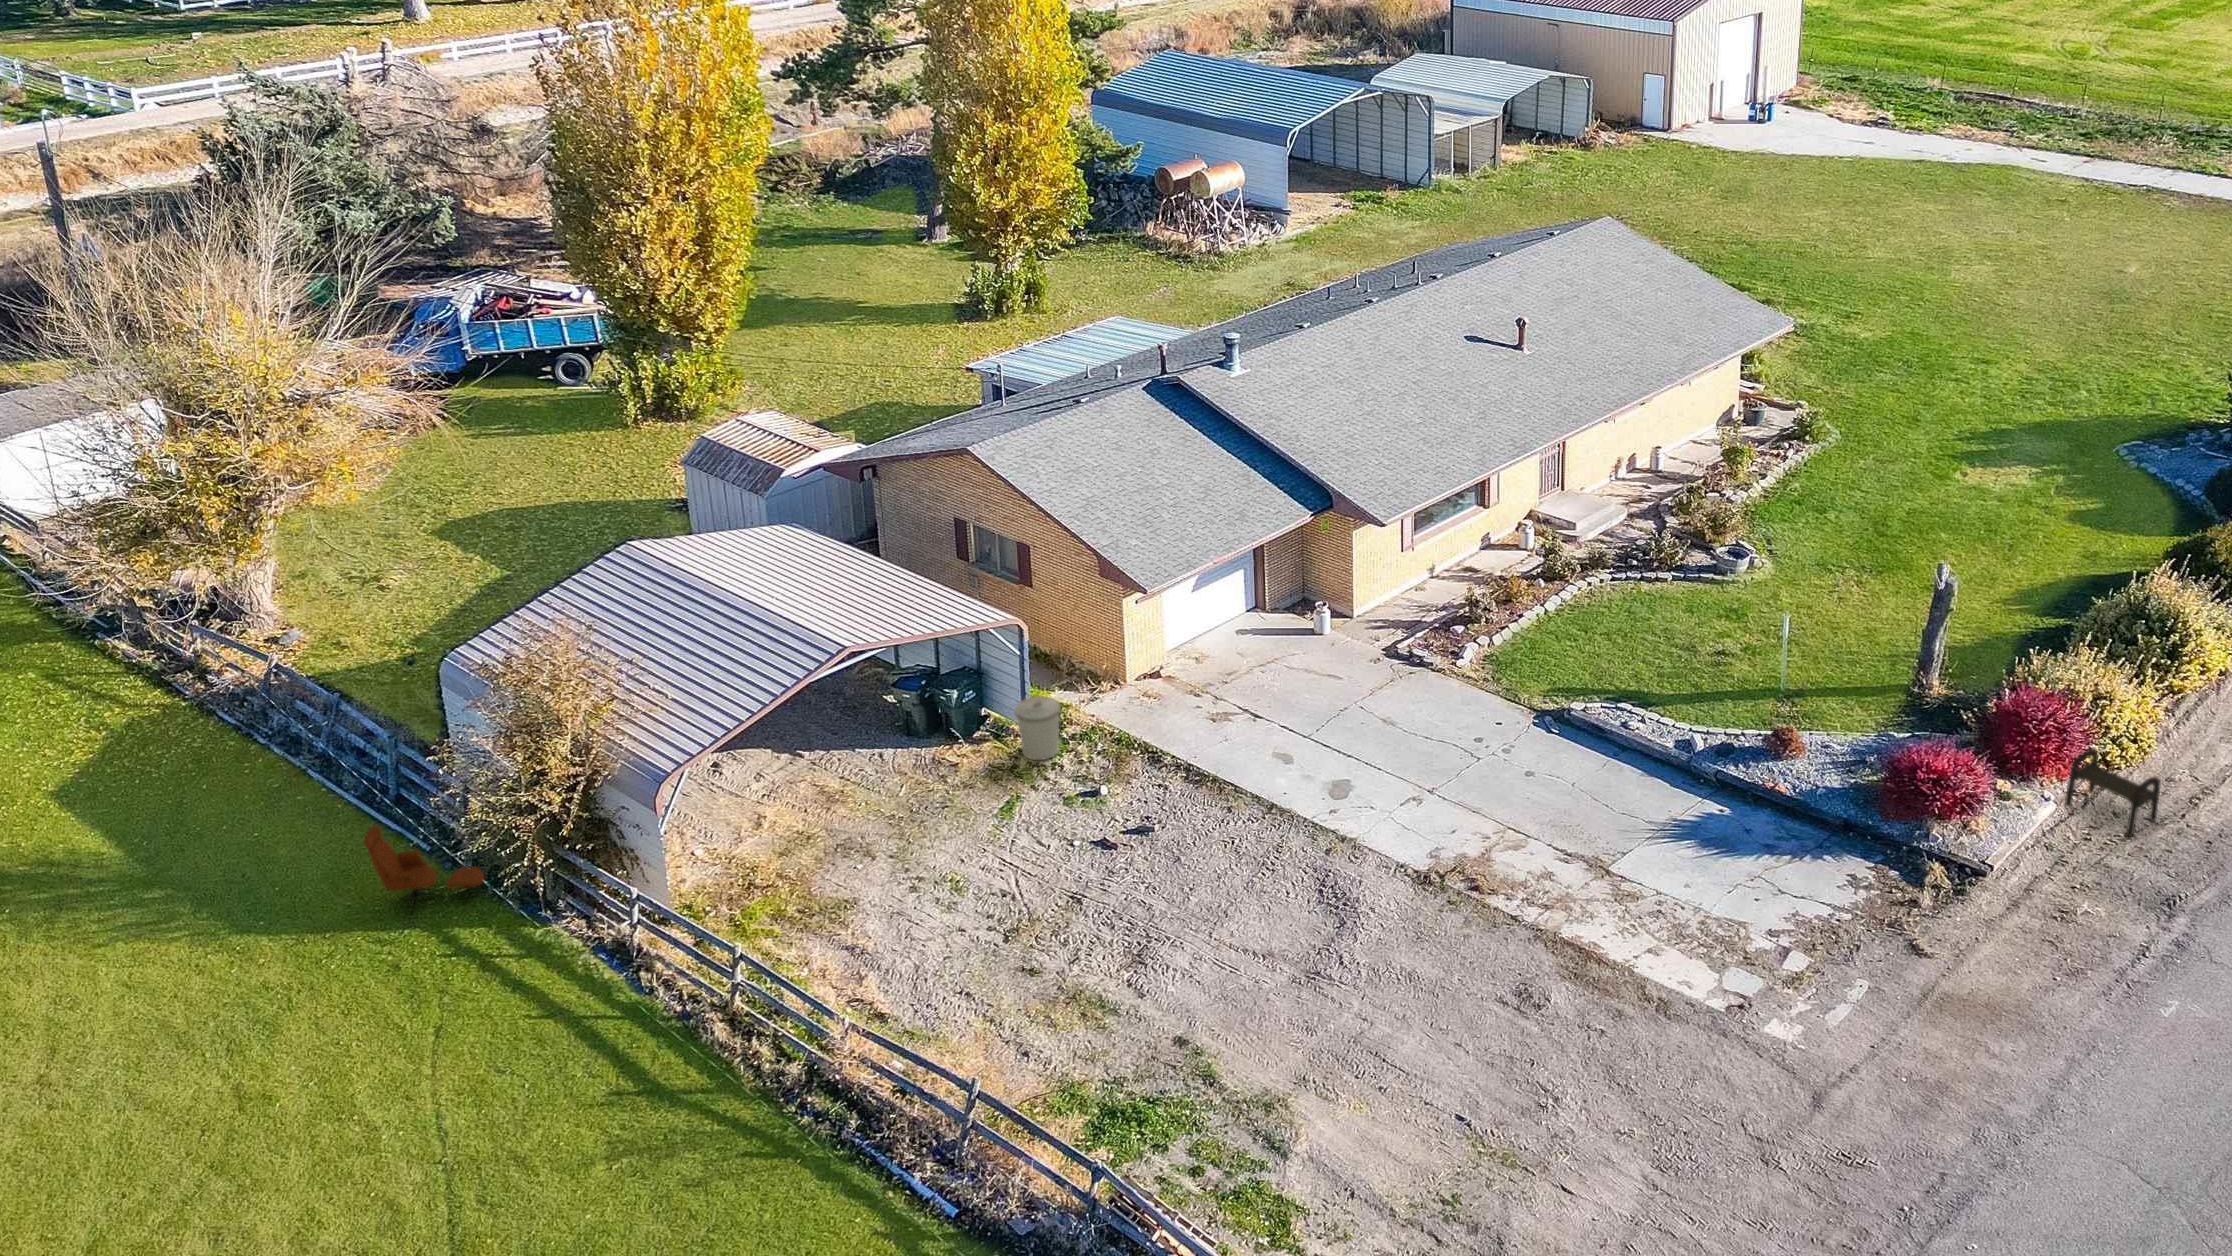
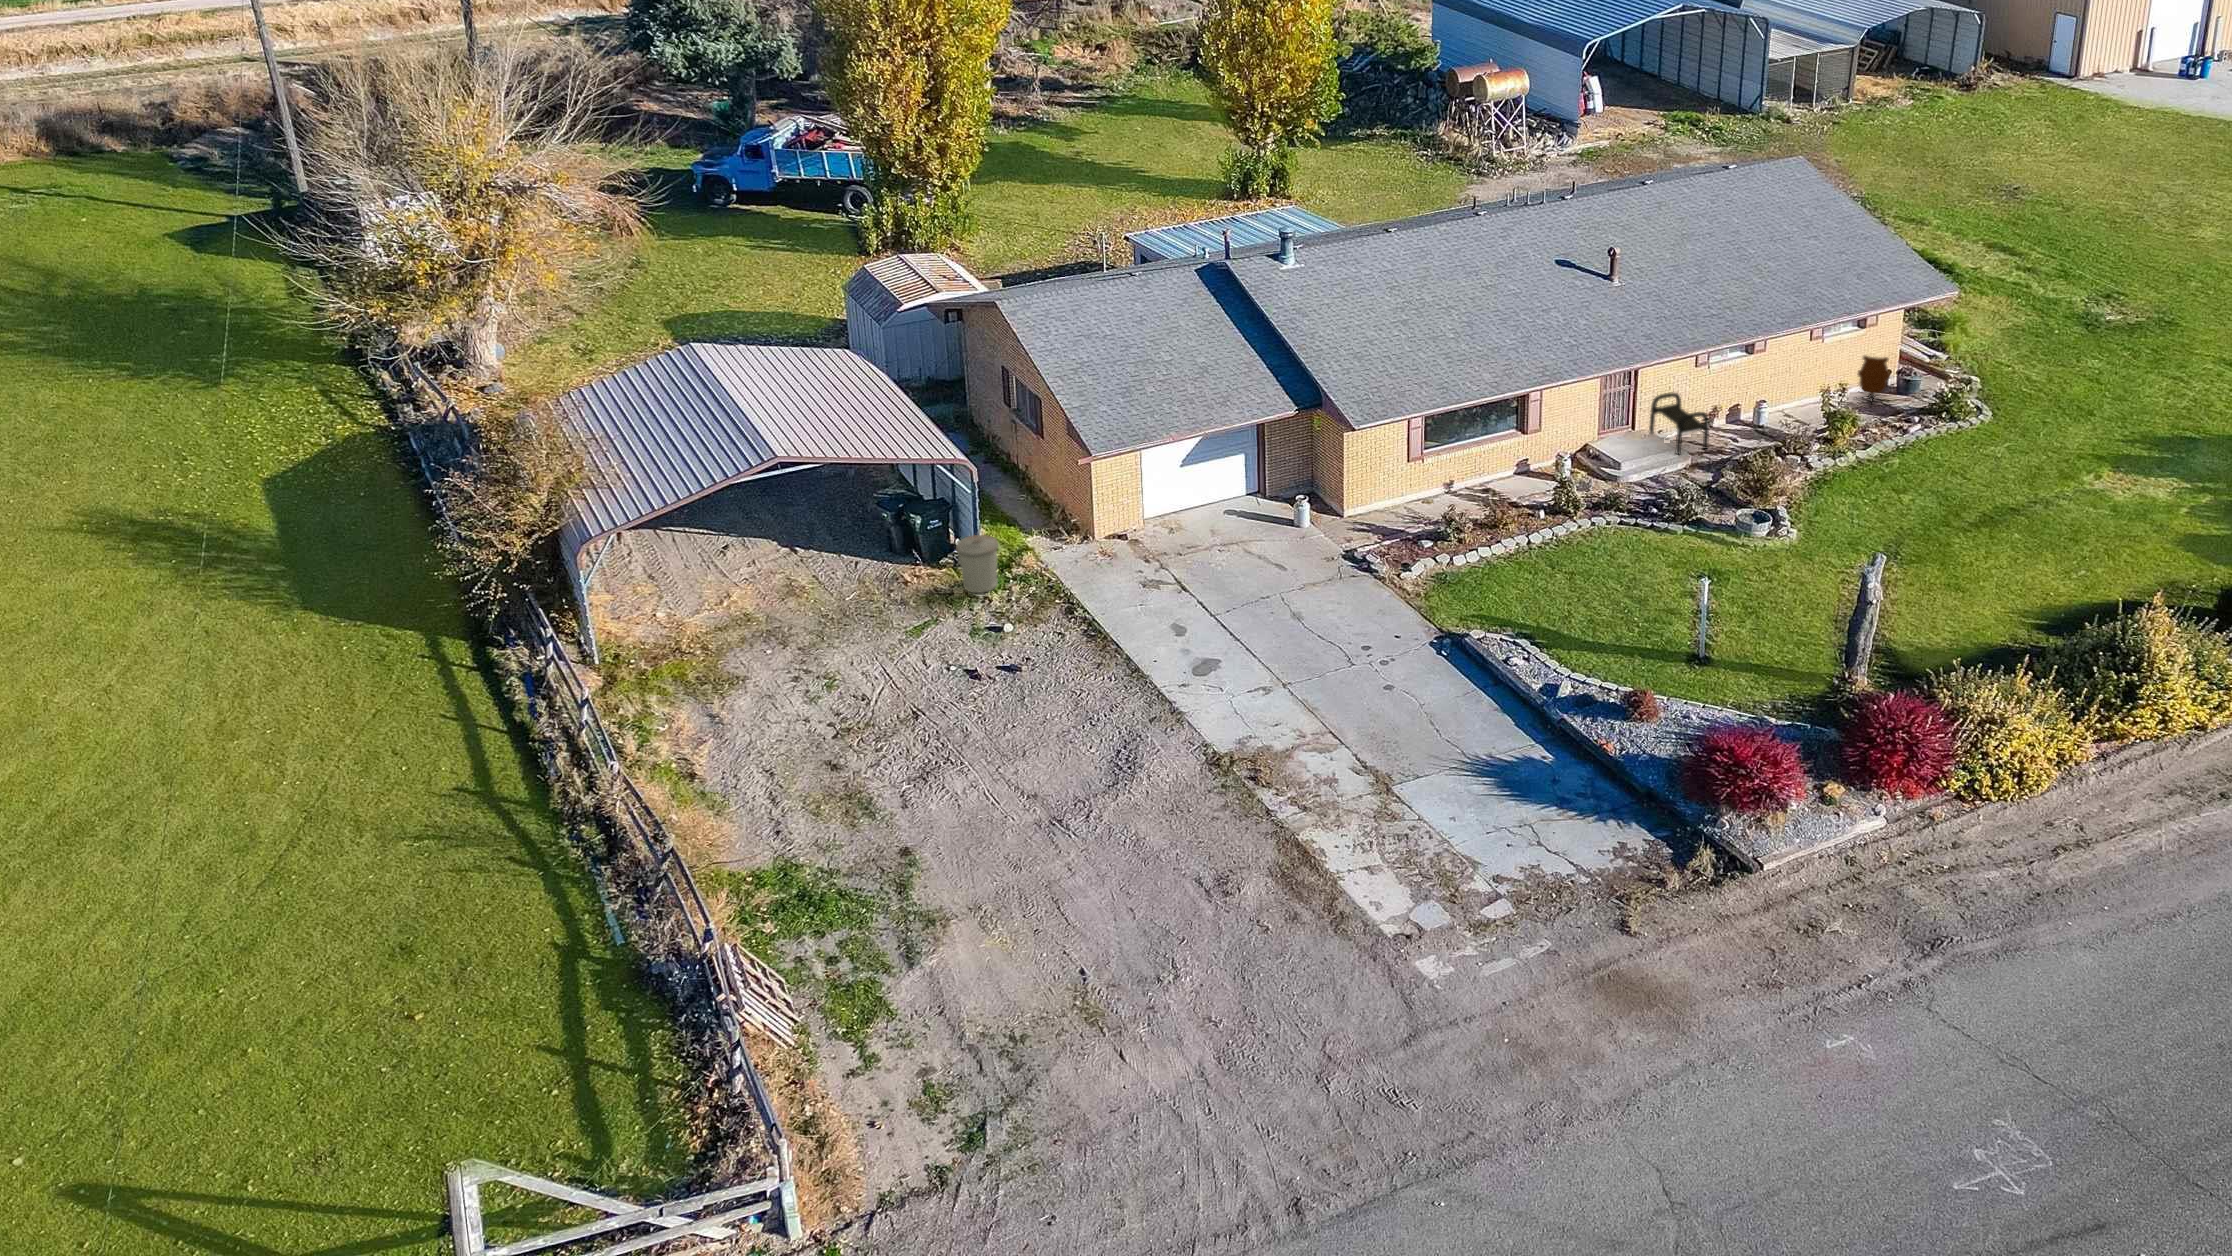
bench: present [2065,749,2161,837] -> present [1649,393,1709,454]
lounge chair: present [364,826,484,909] -> present [1856,356,1890,402]

